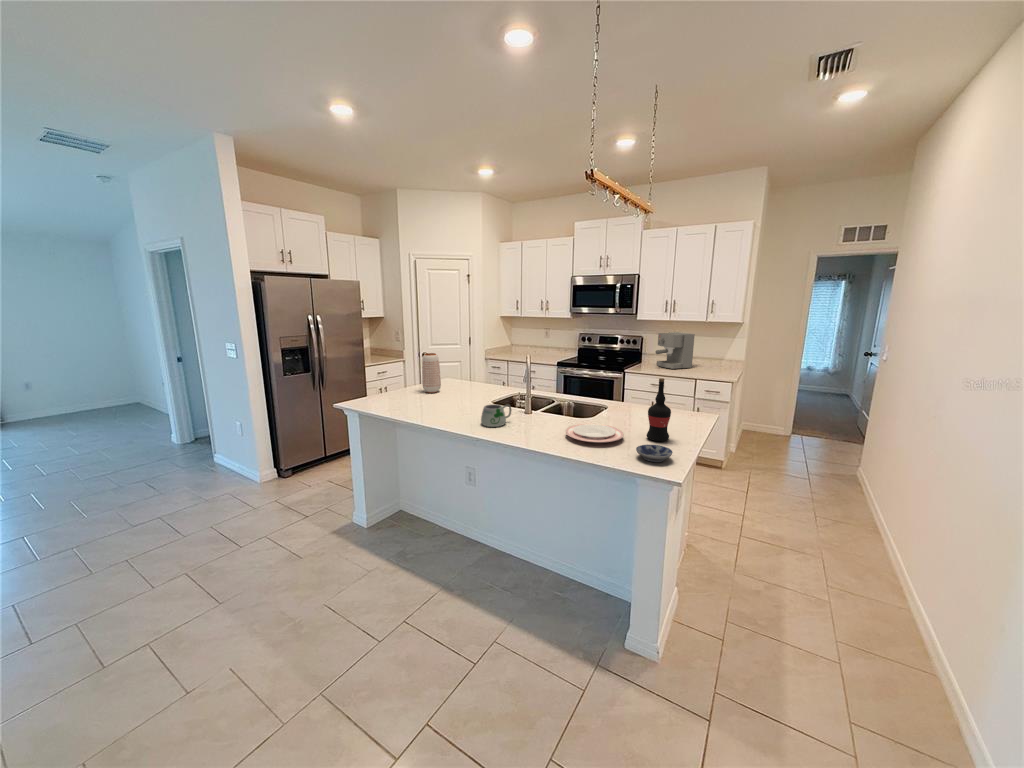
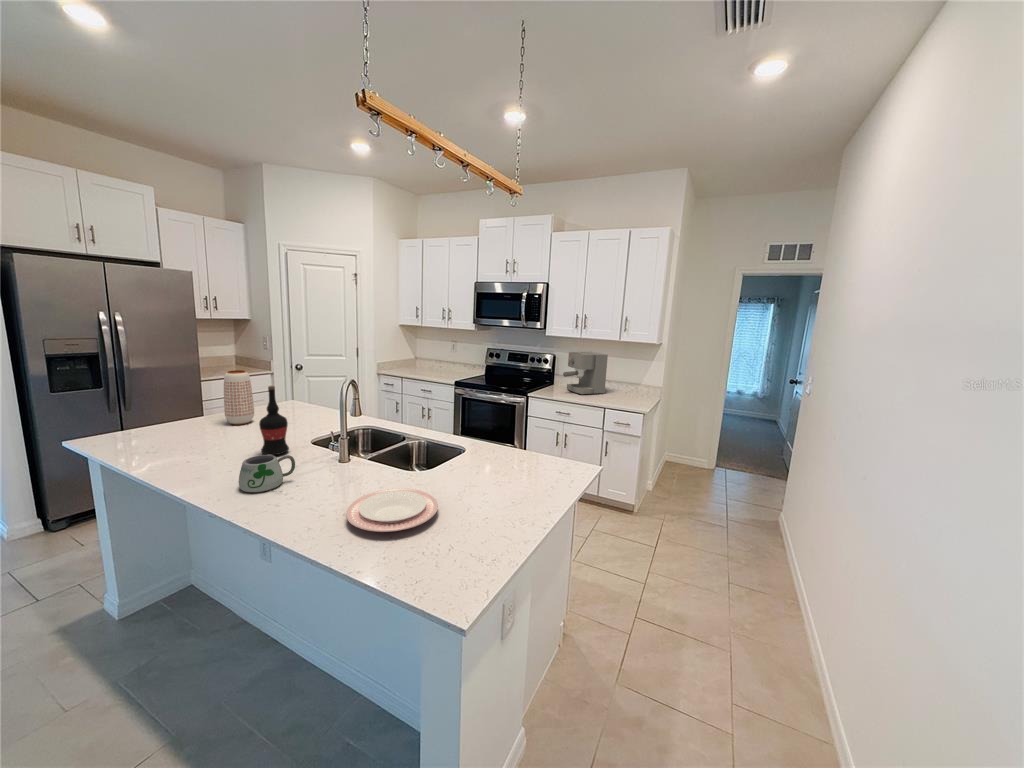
wine bottle: present [646,378,671,441] -> present [259,386,289,455]
bowl: present [636,445,673,462] -> none [424,539,481,578]

